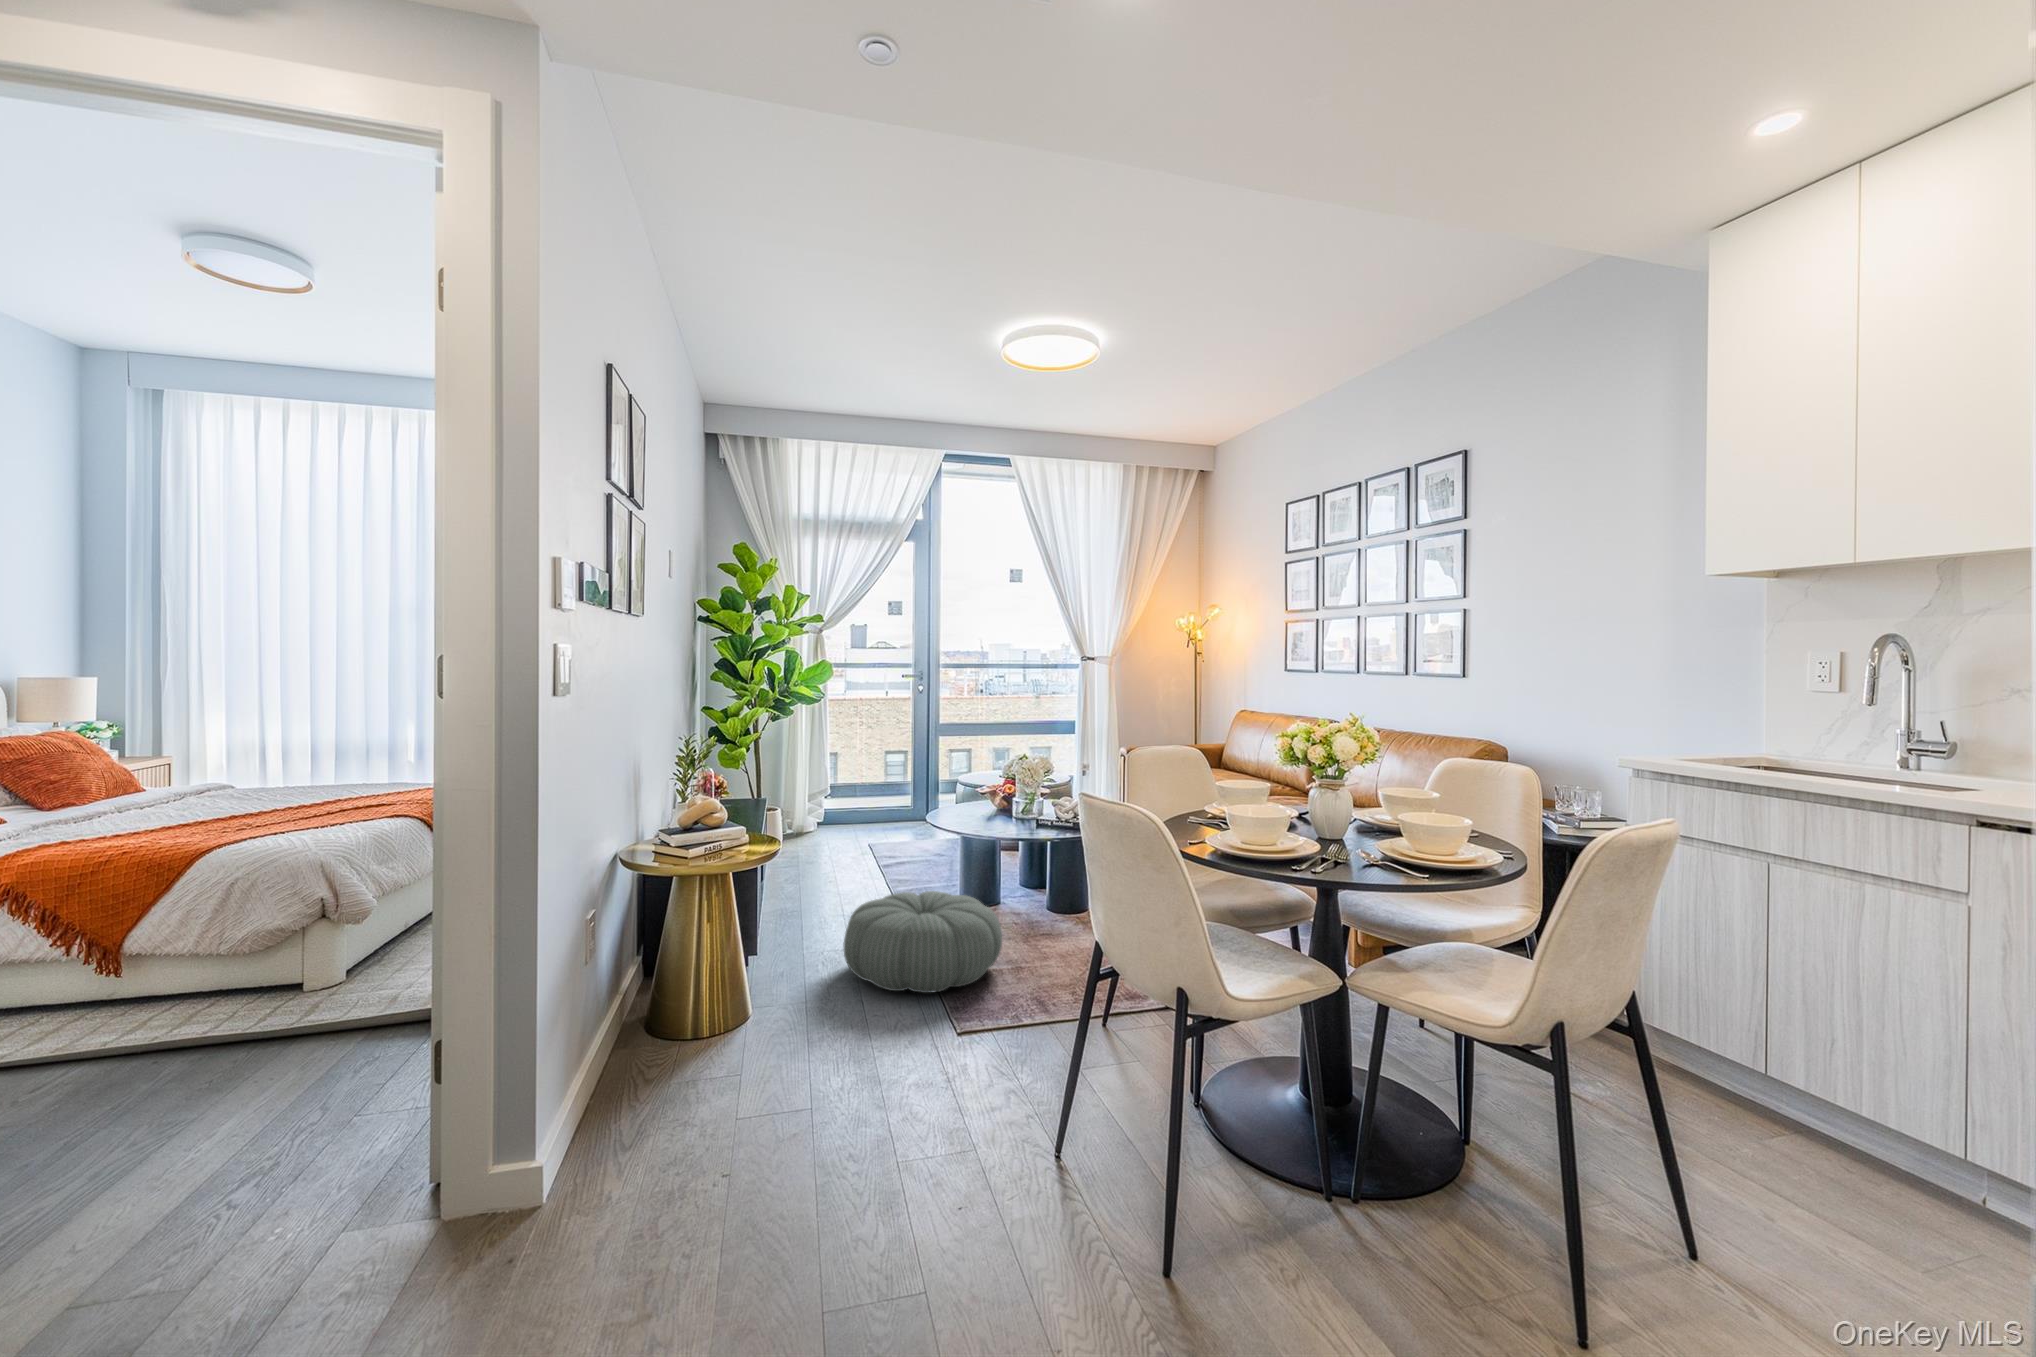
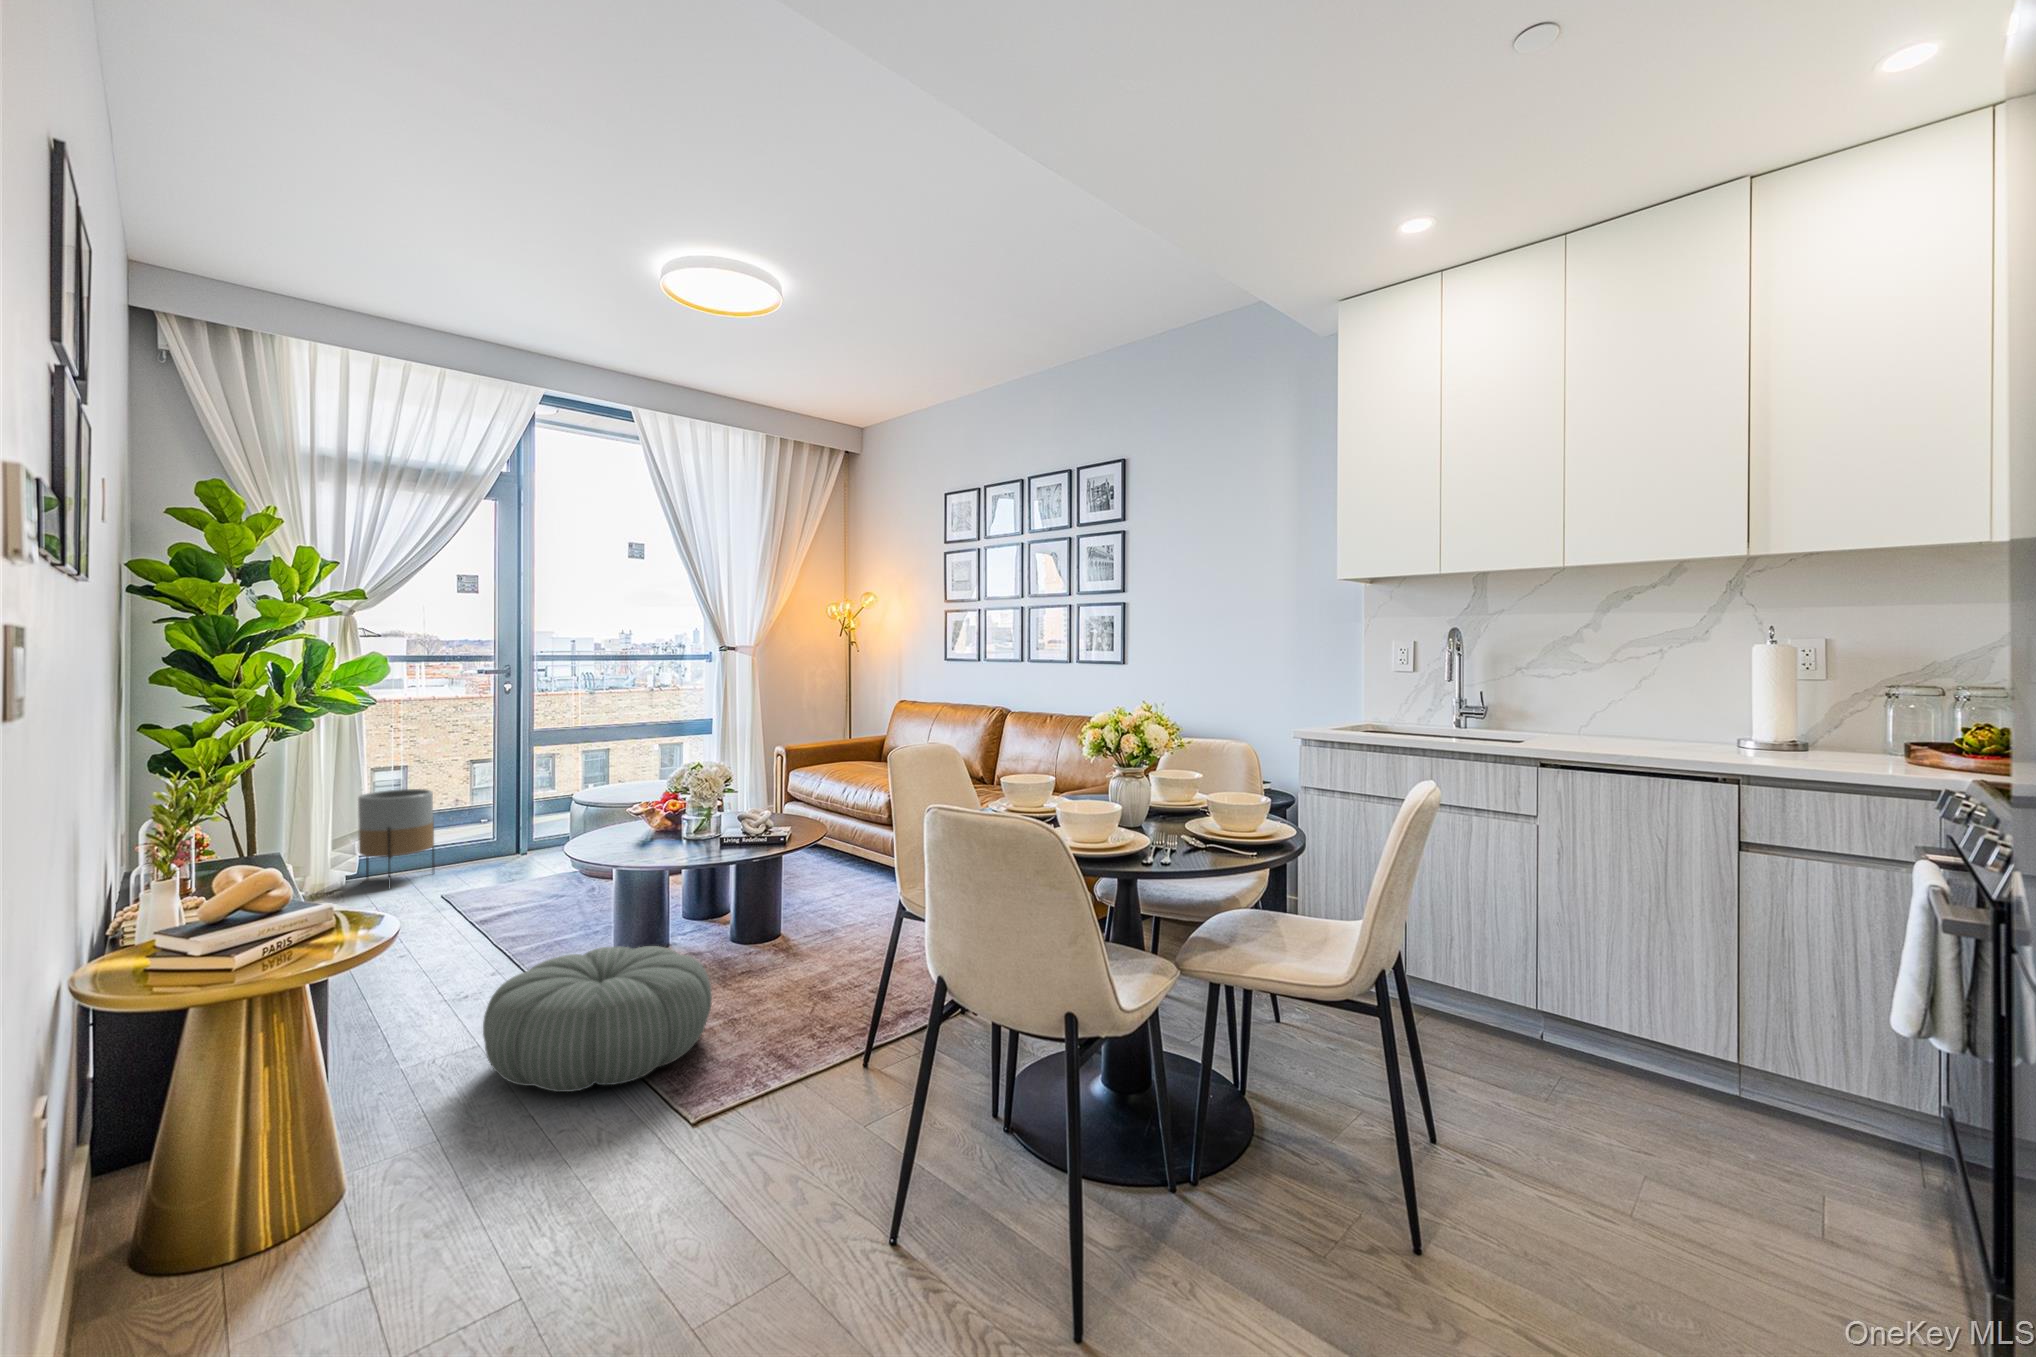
planter: none [821,762,869,834] -> present [358,789,434,888]

